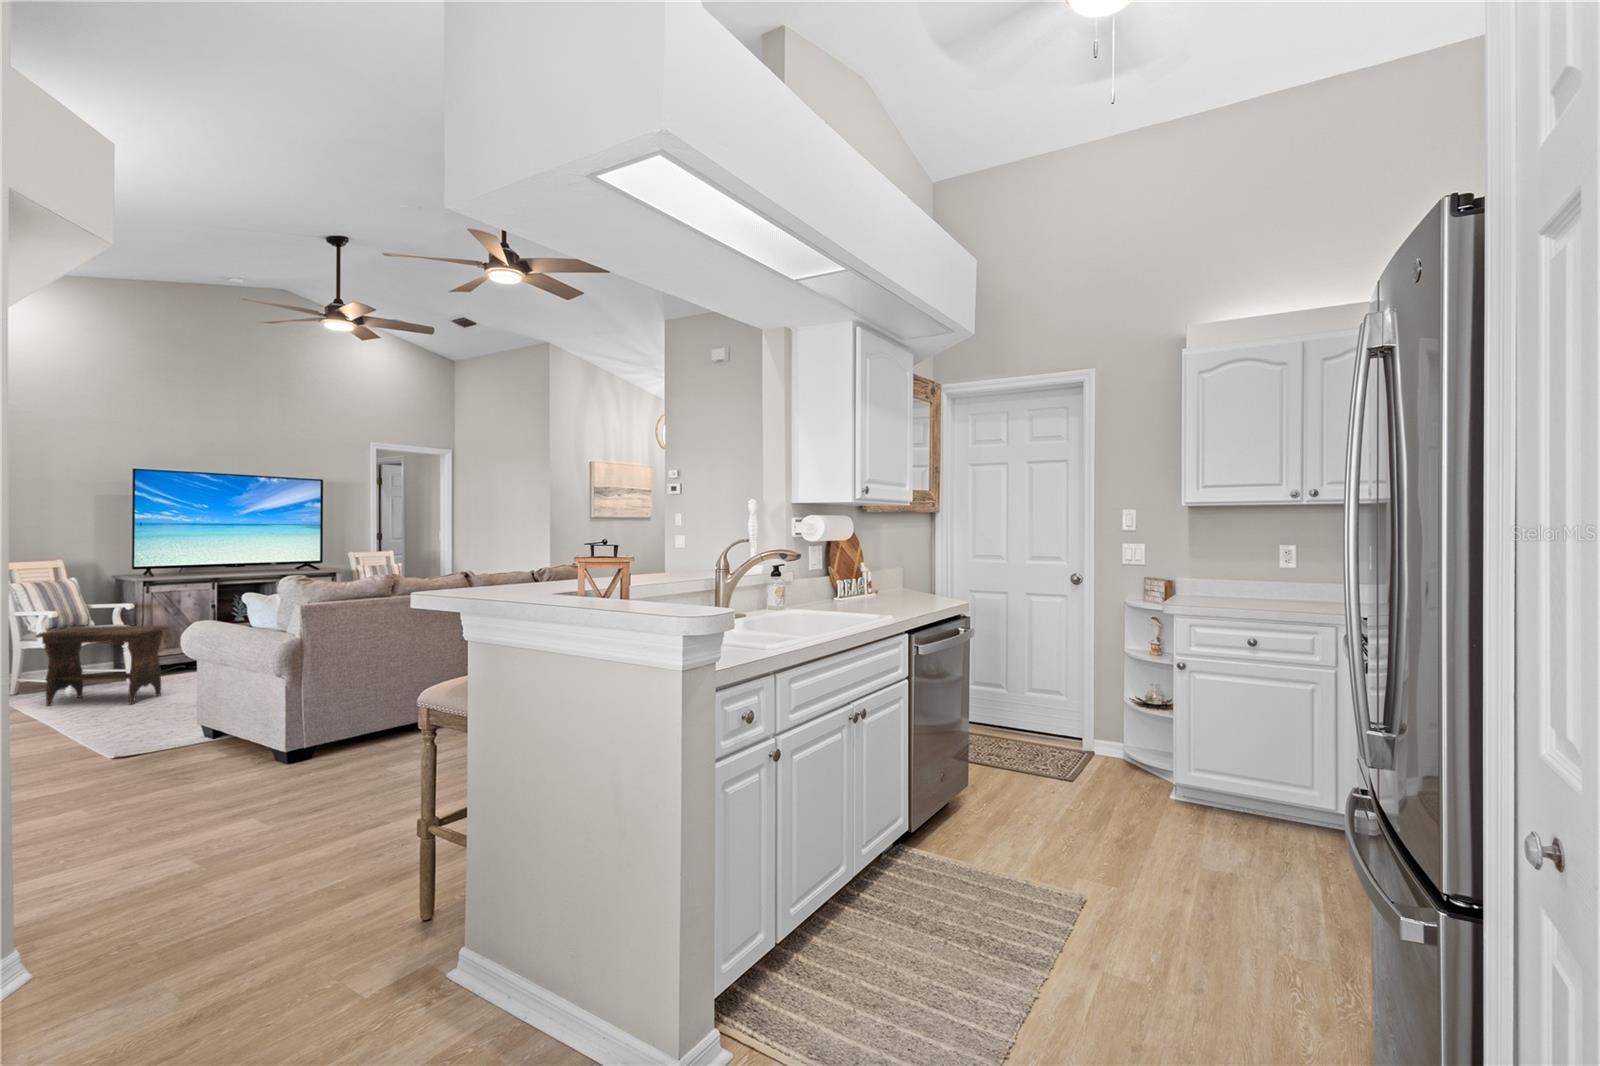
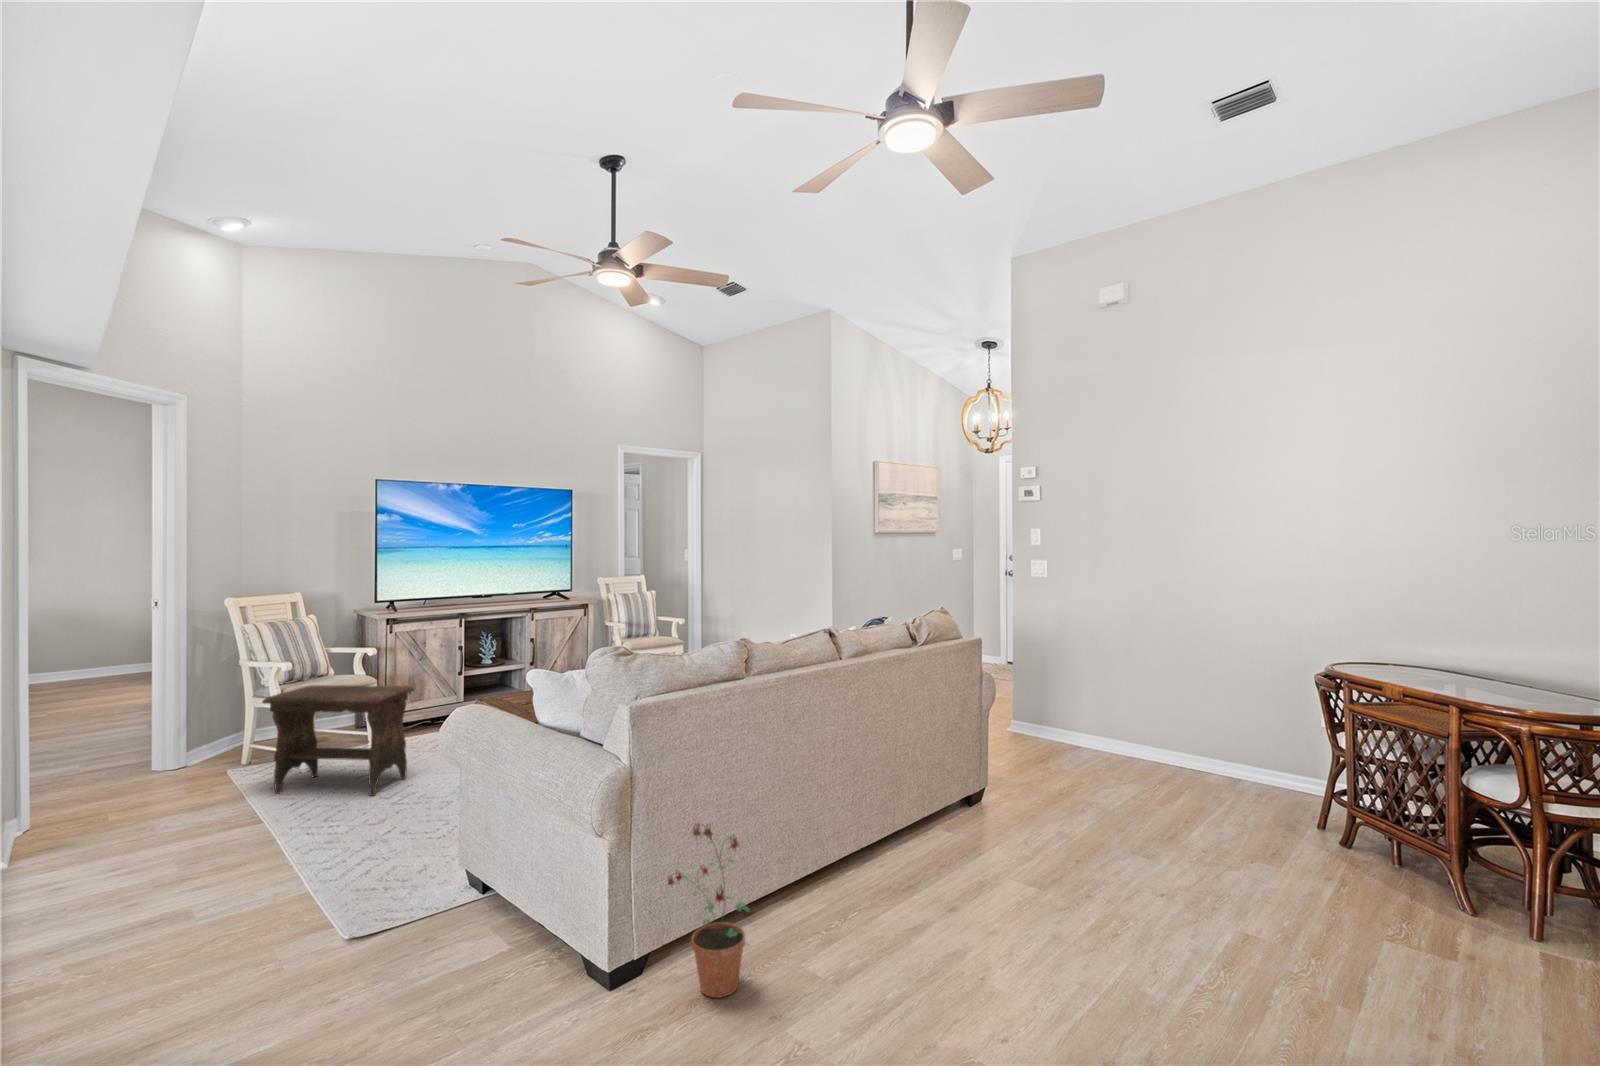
potted plant: none [324,673,377,763] -> present [668,824,750,998]

